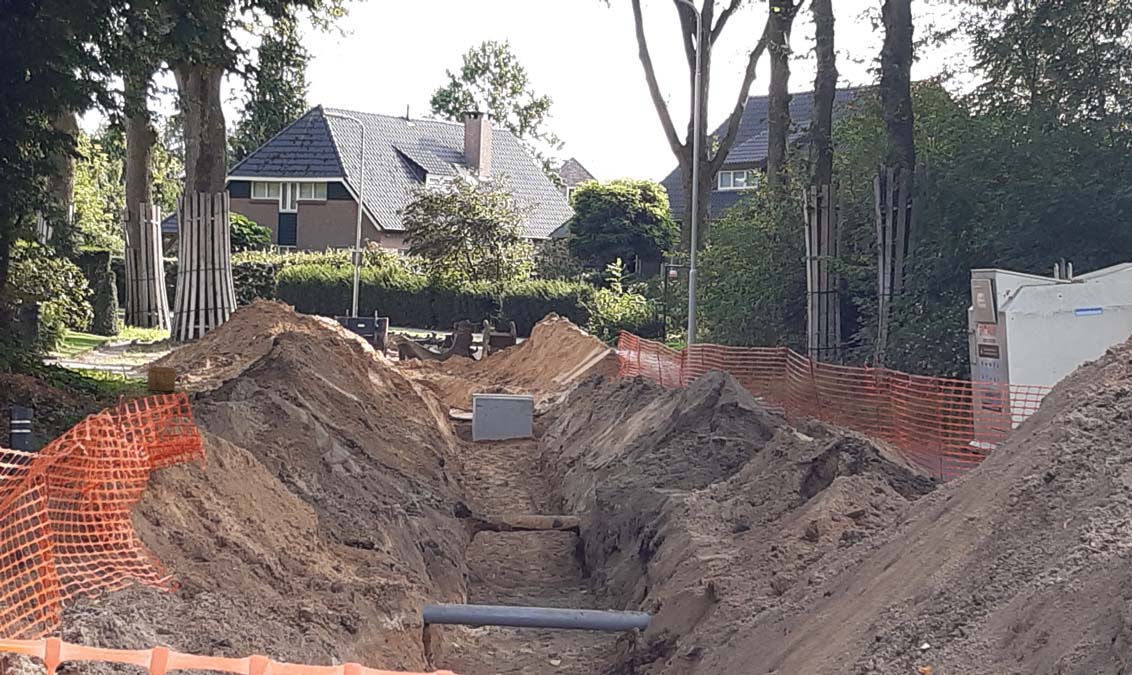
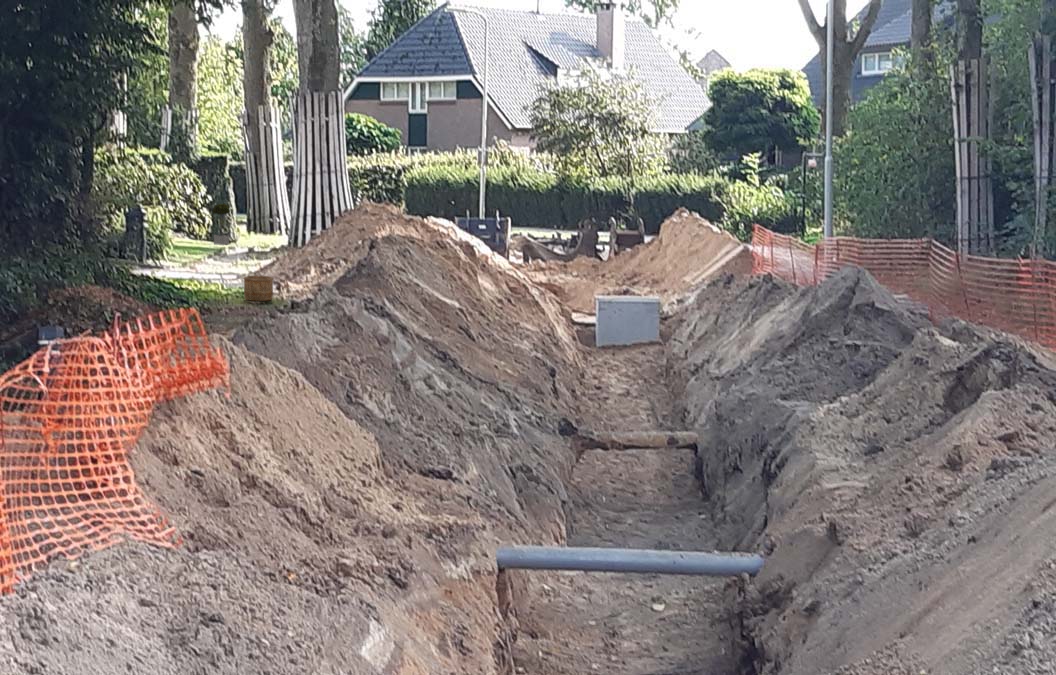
potted tree: none [88,294,107,336] -> present [213,203,230,245]

